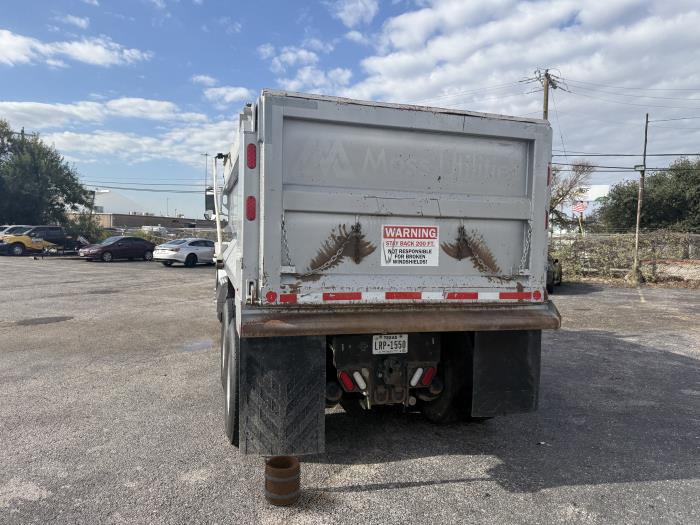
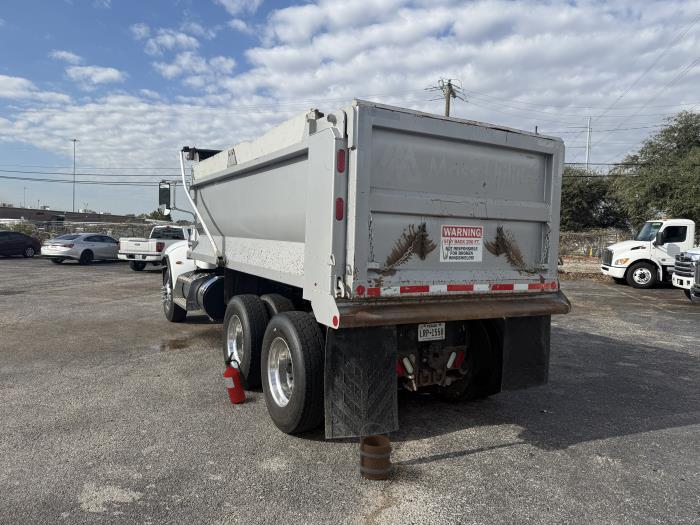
fire extinguisher: none [195,355,220,407] -> present [224,352,249,403]

